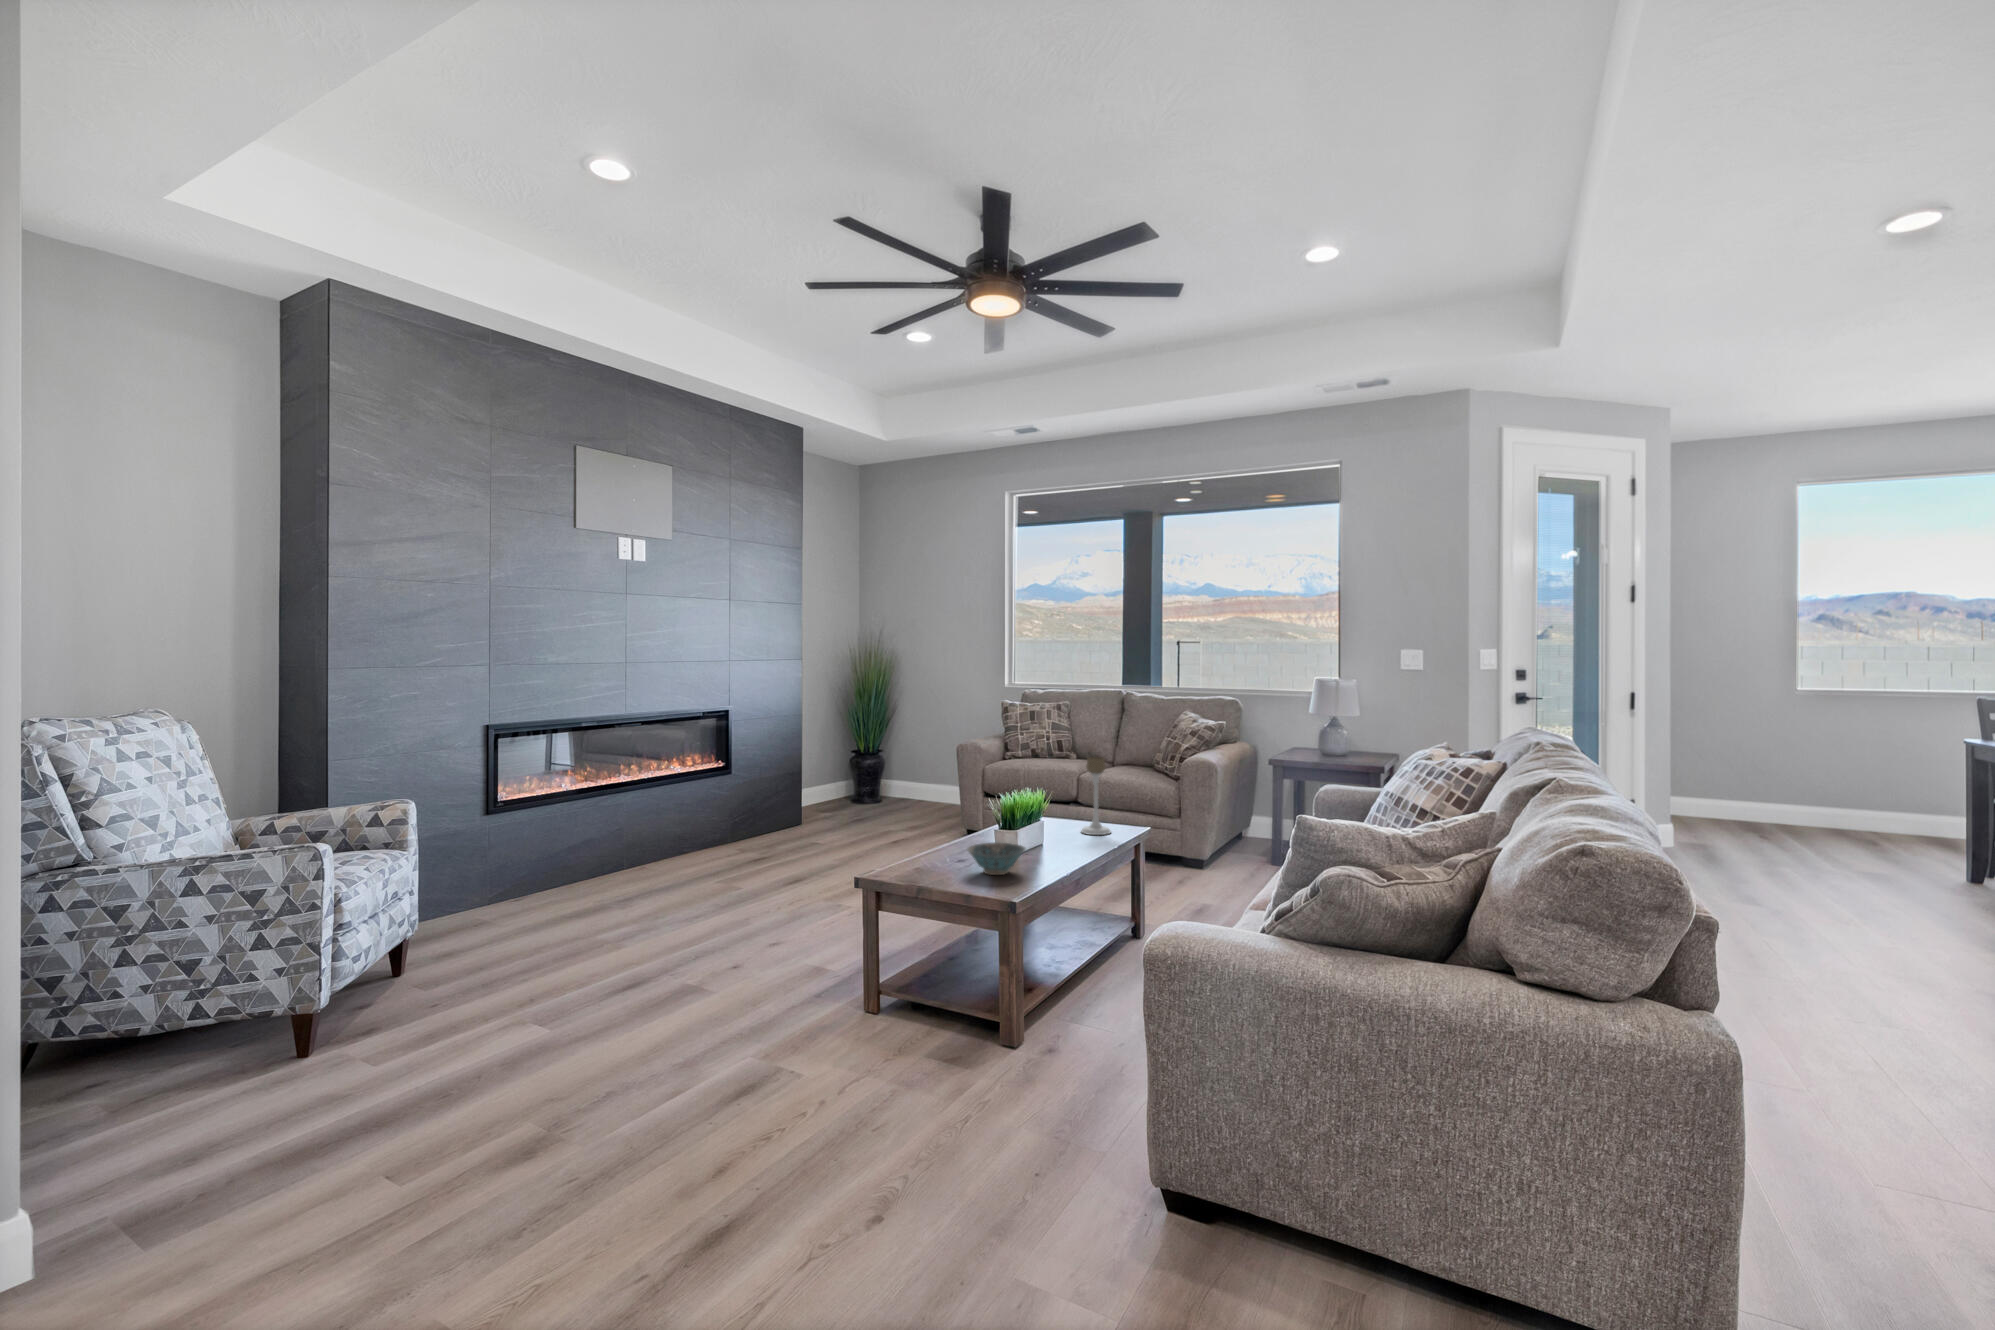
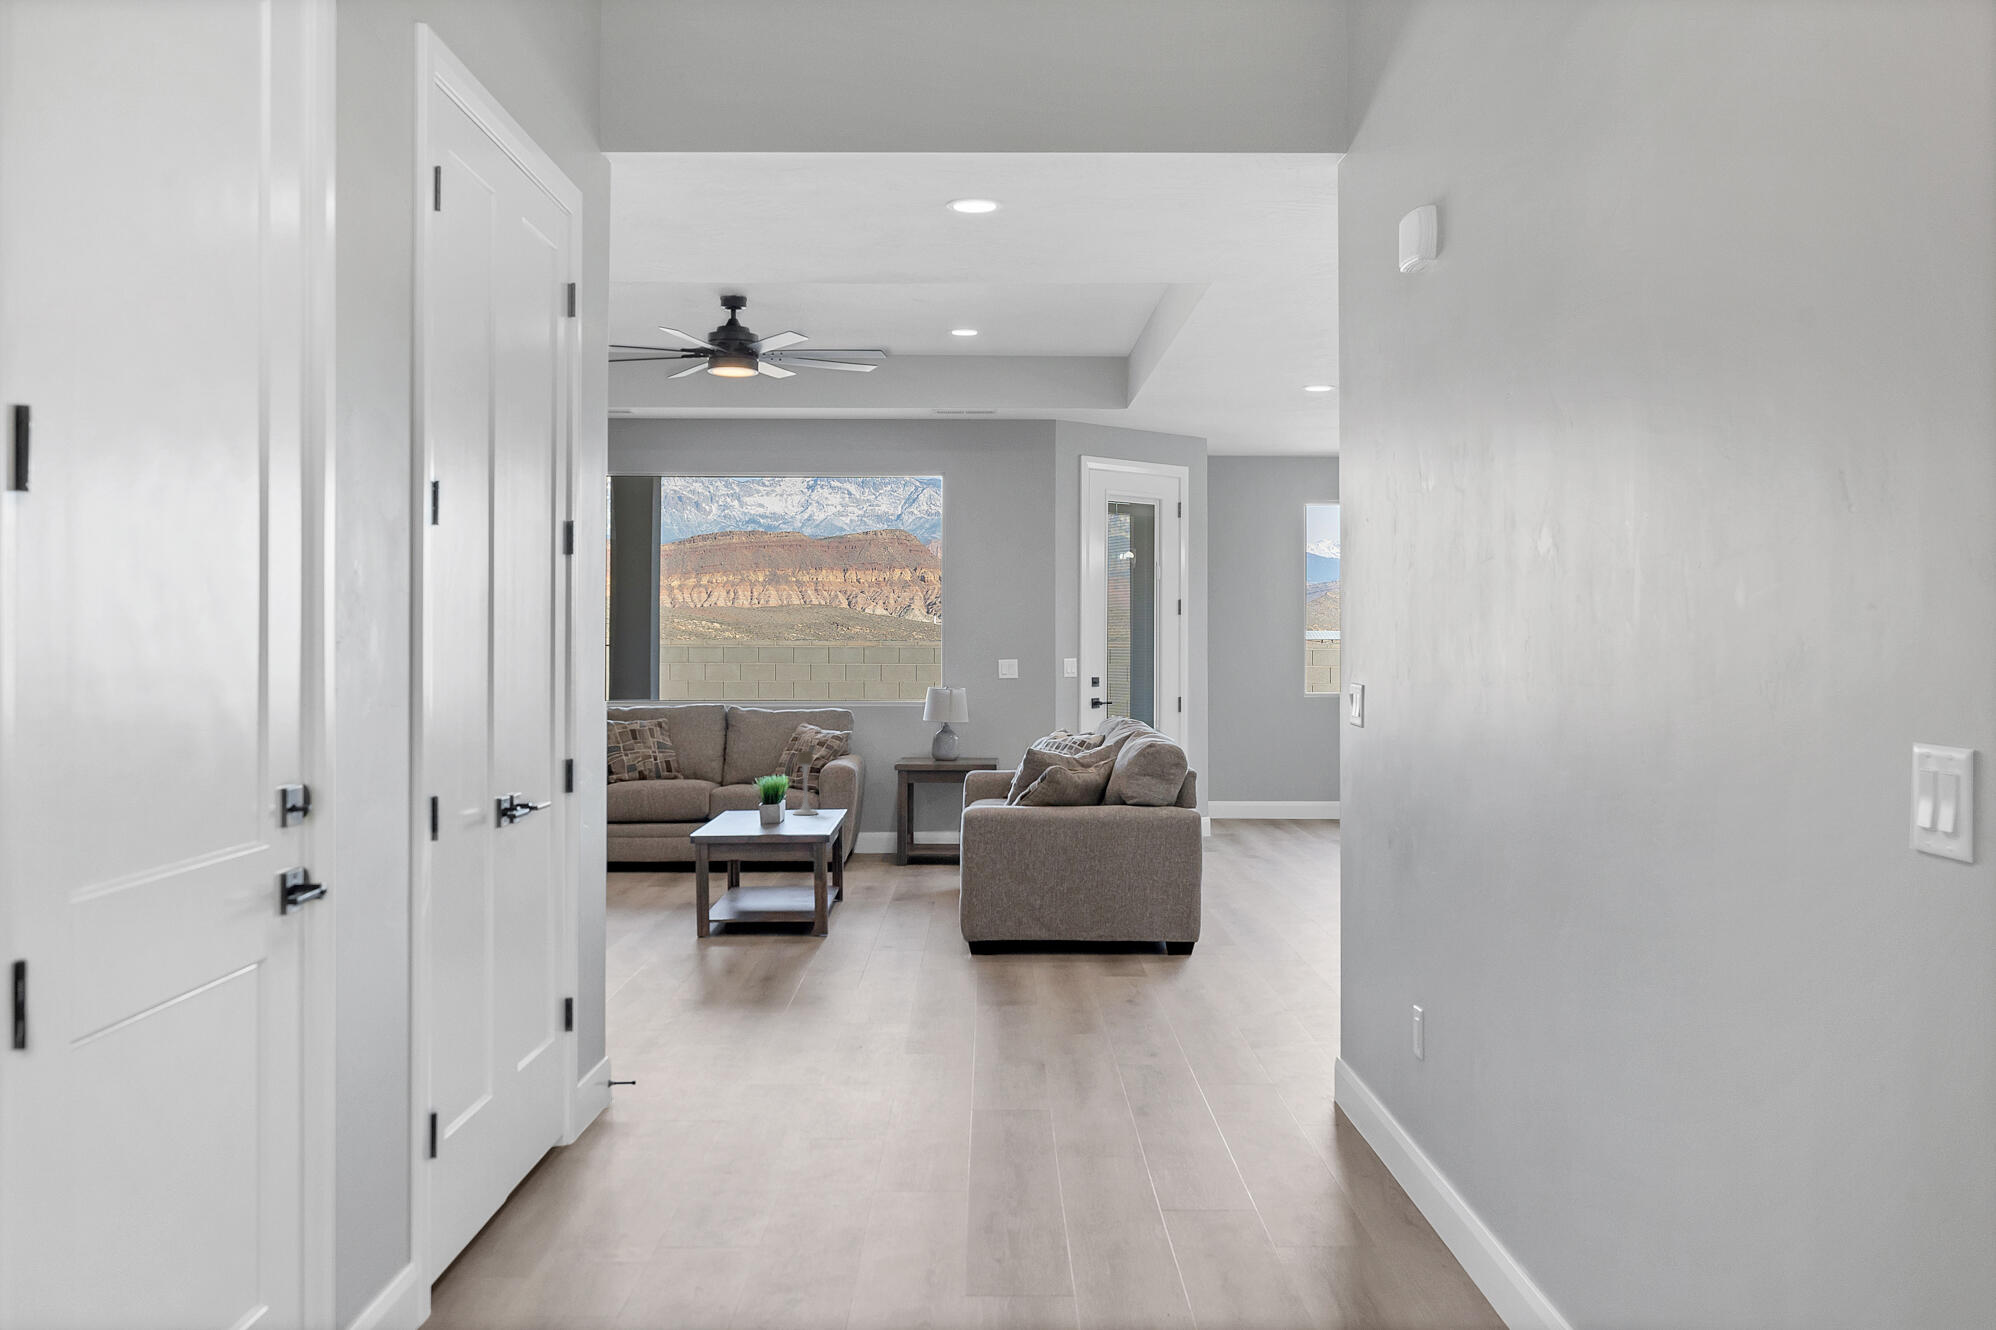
ceramic bowl: present [967,842,1026,875] -> none [753,811,799,831]

